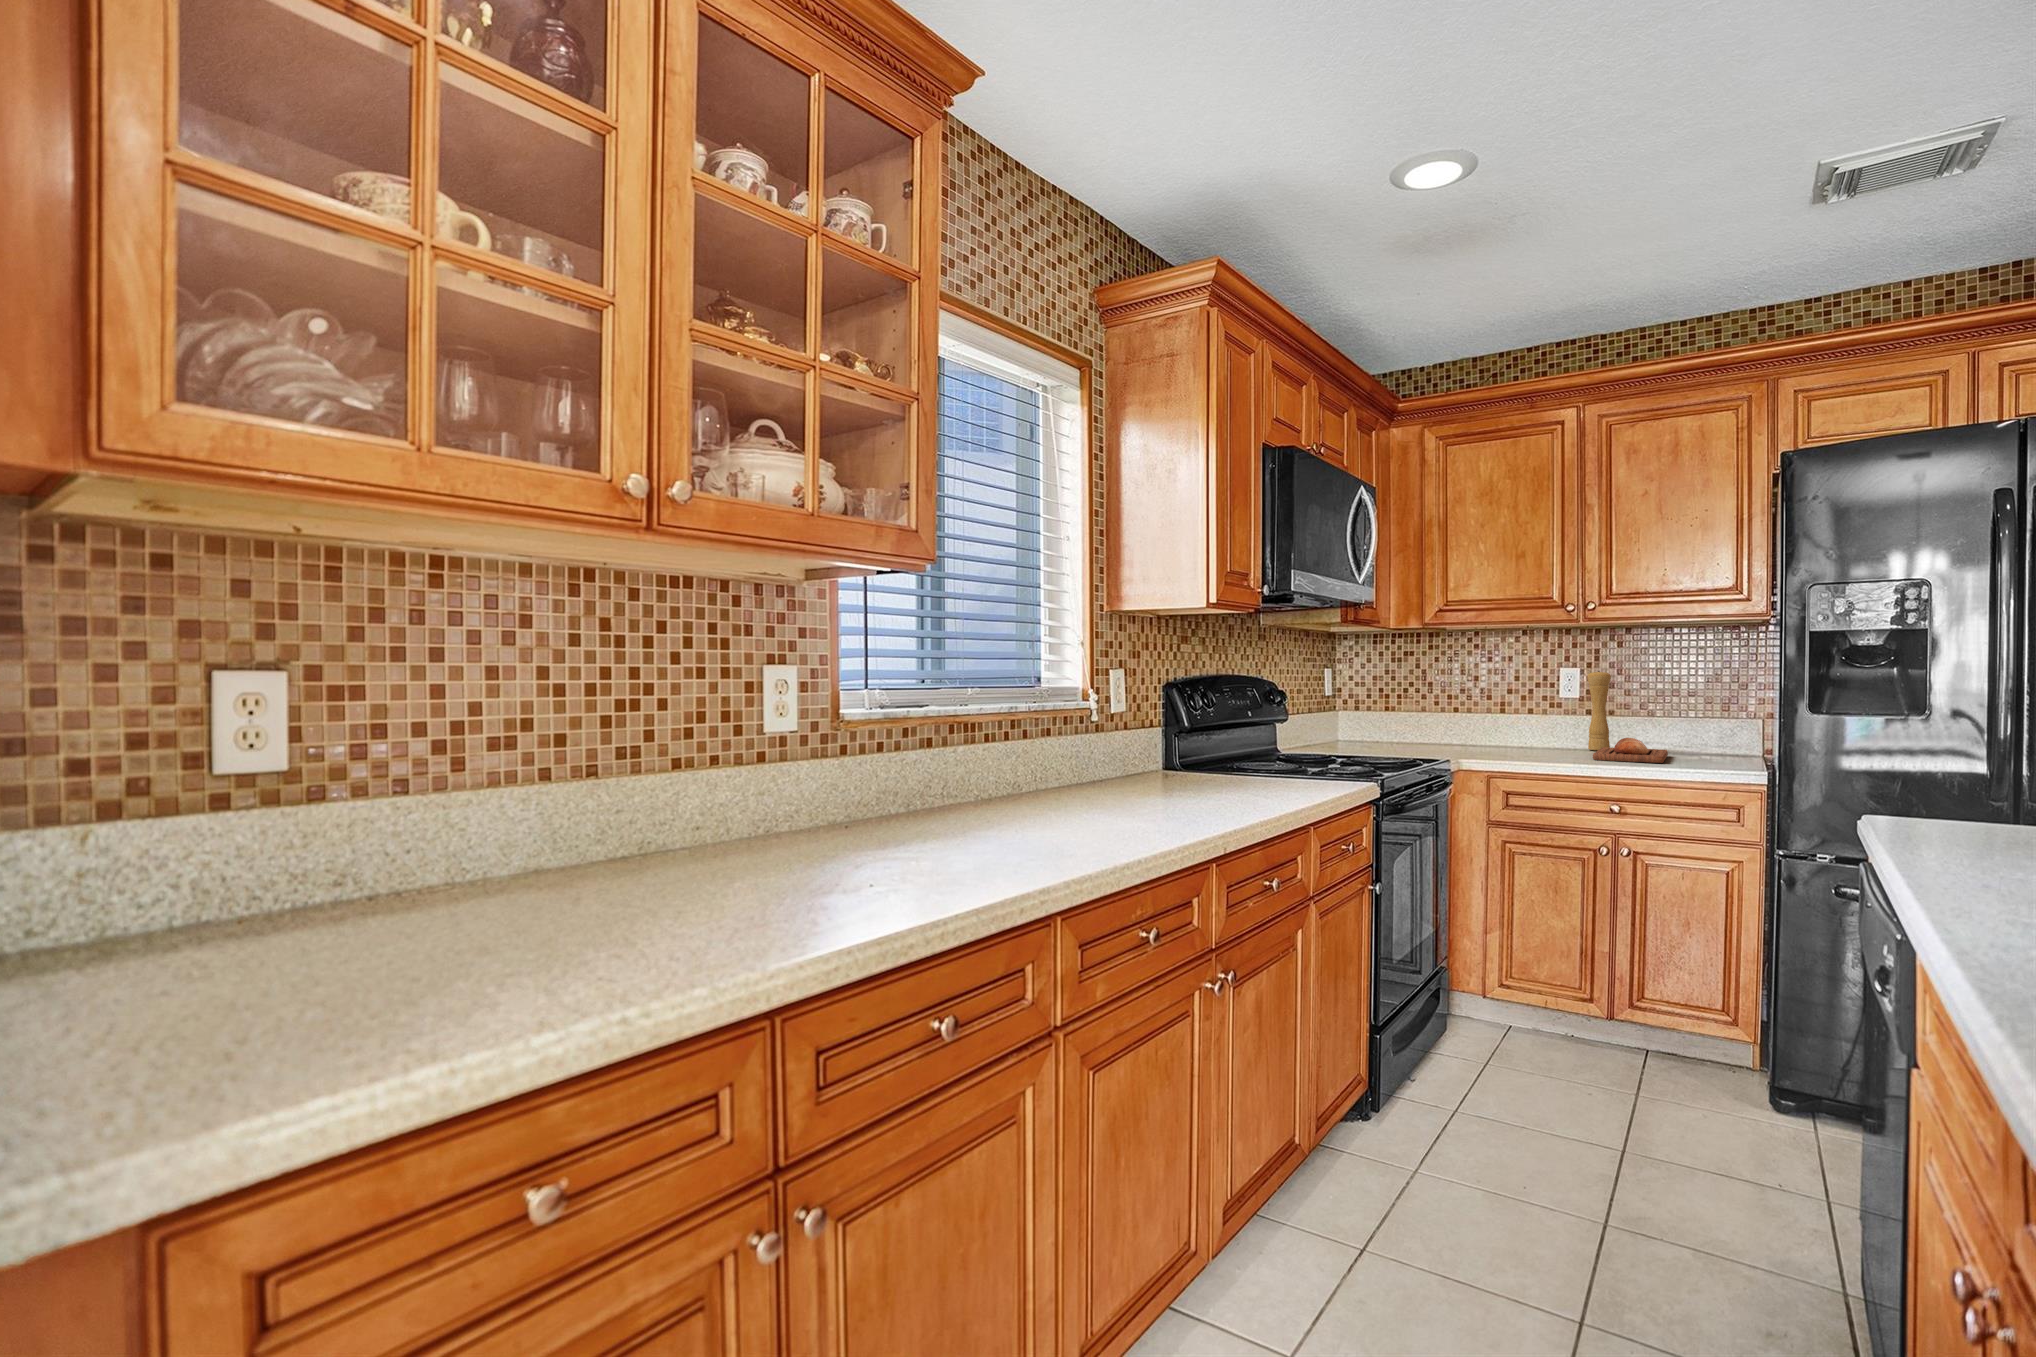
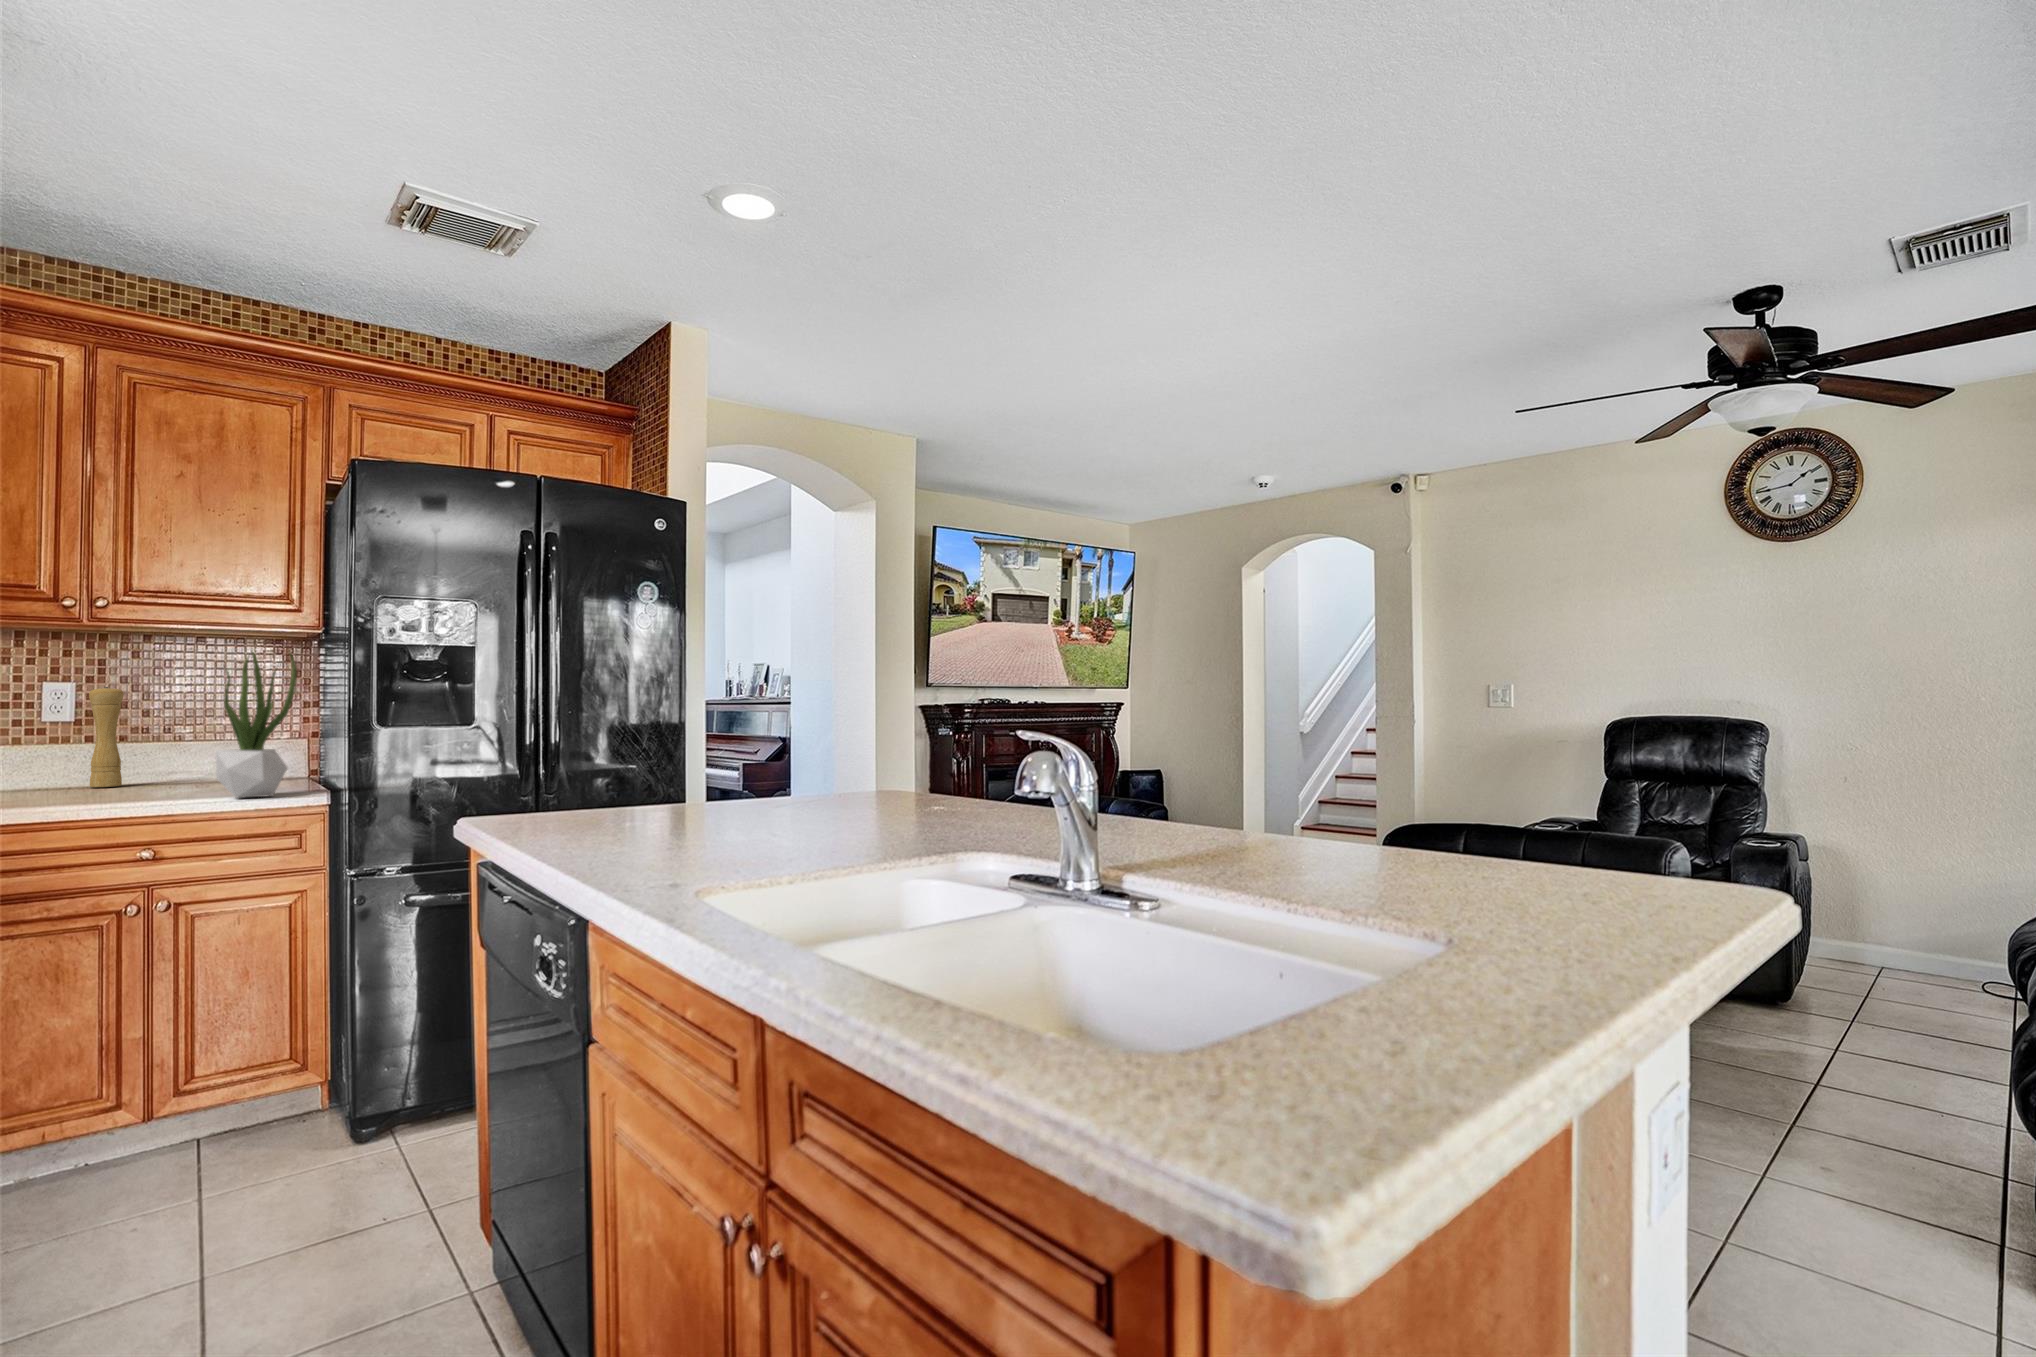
potted plant: none [1664,638,1733,772] -> present [216,650,297,798]
bread loaf: present [1593,738,1668,763] -> none [110,767,208,799]

